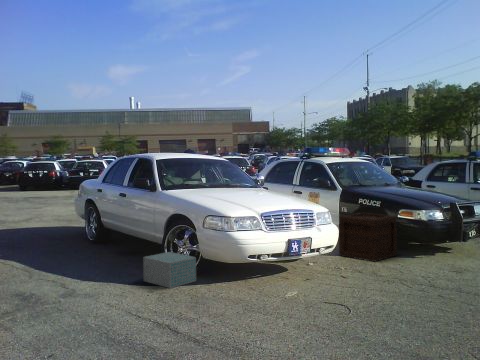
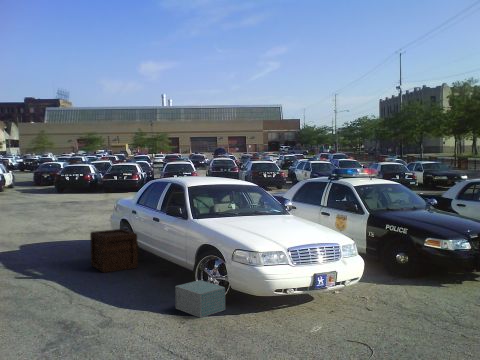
wooden crate: present [339,213,397,262] -> present [90,229,138,273]

